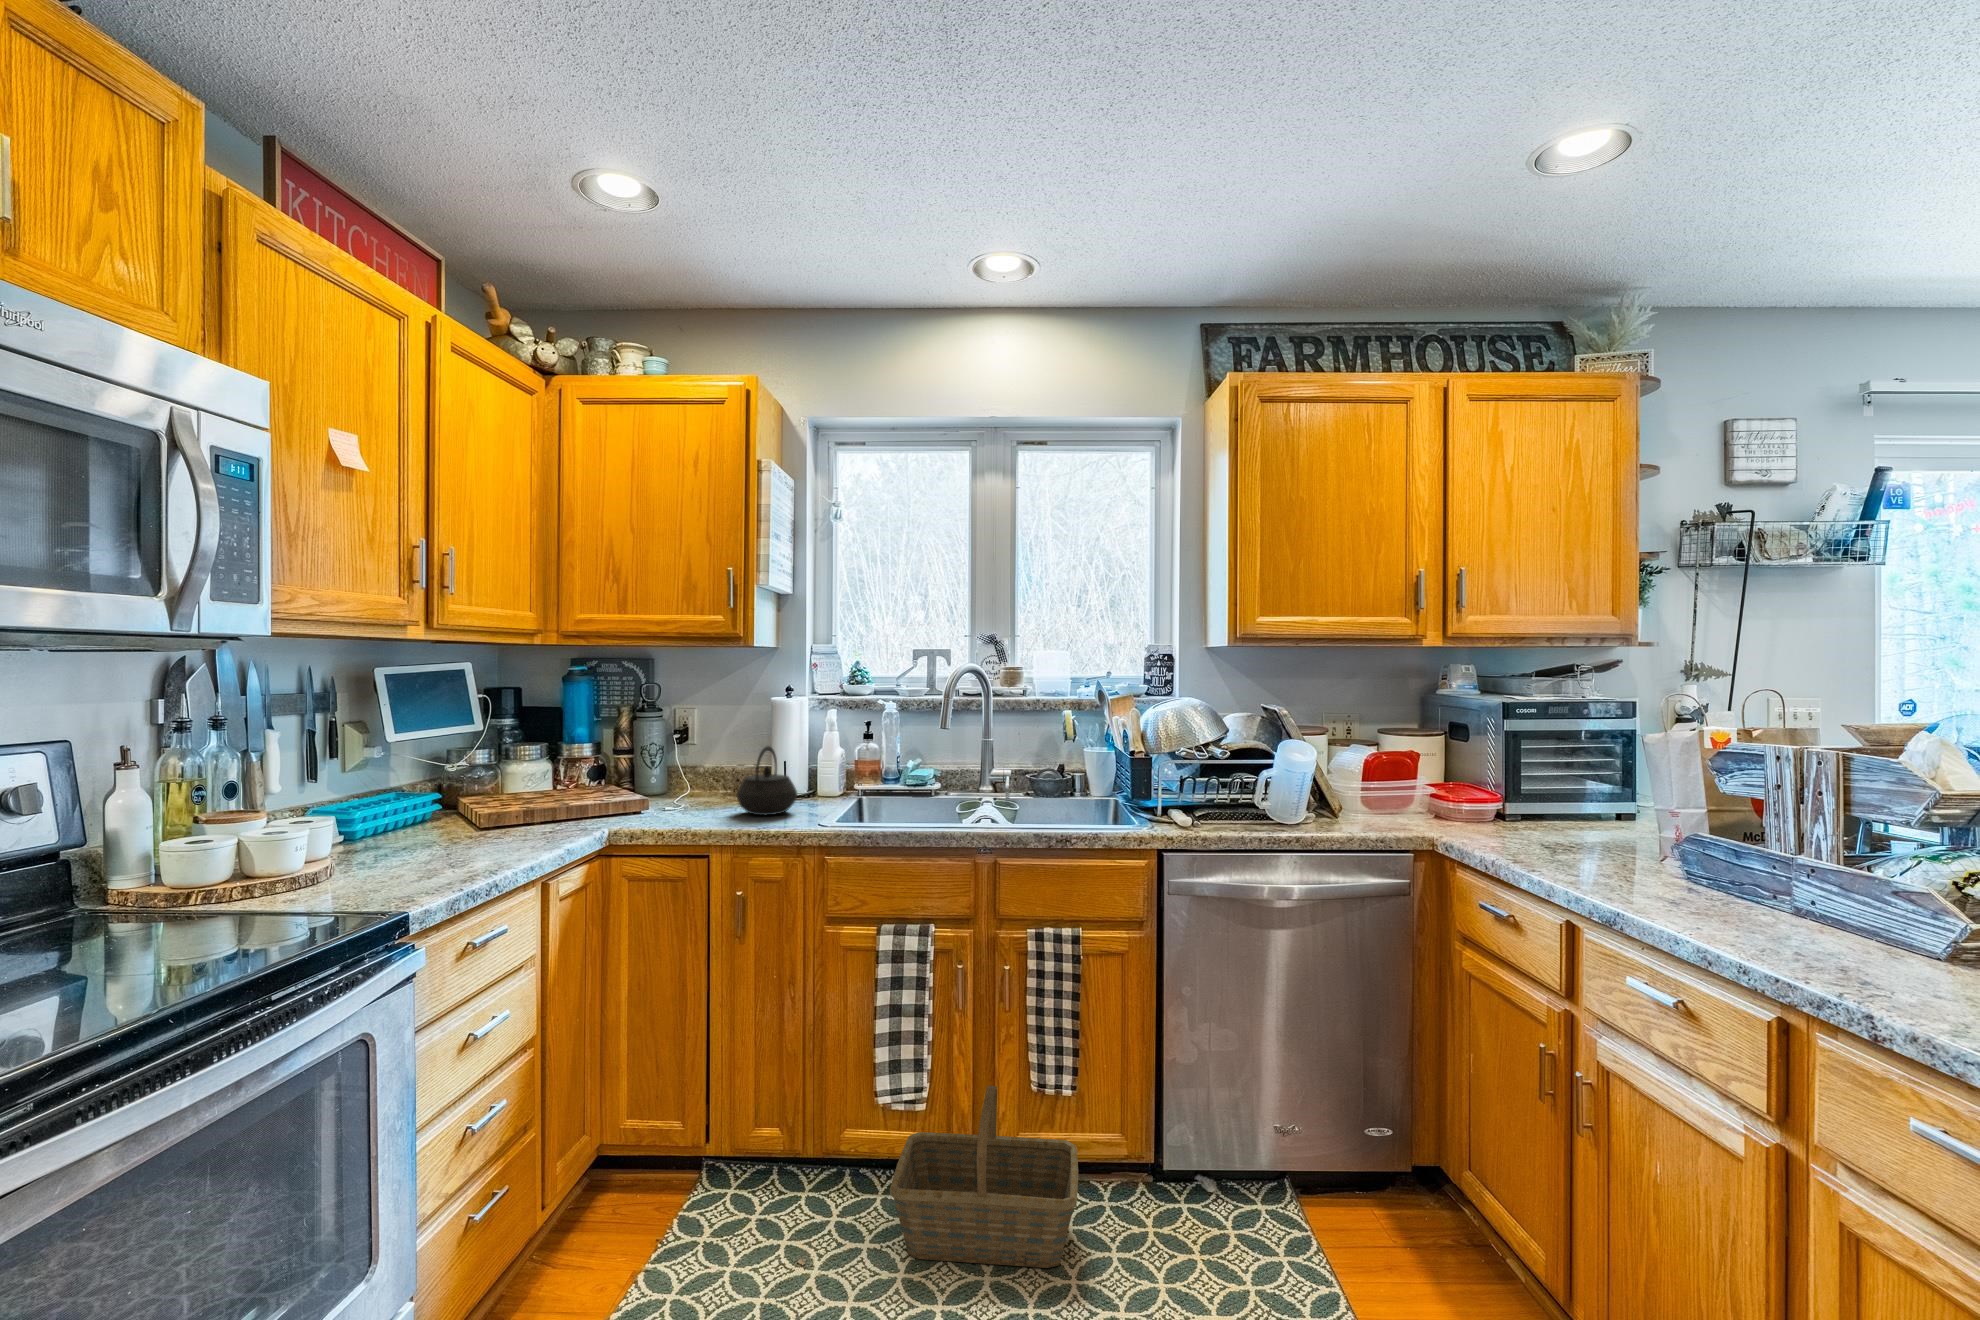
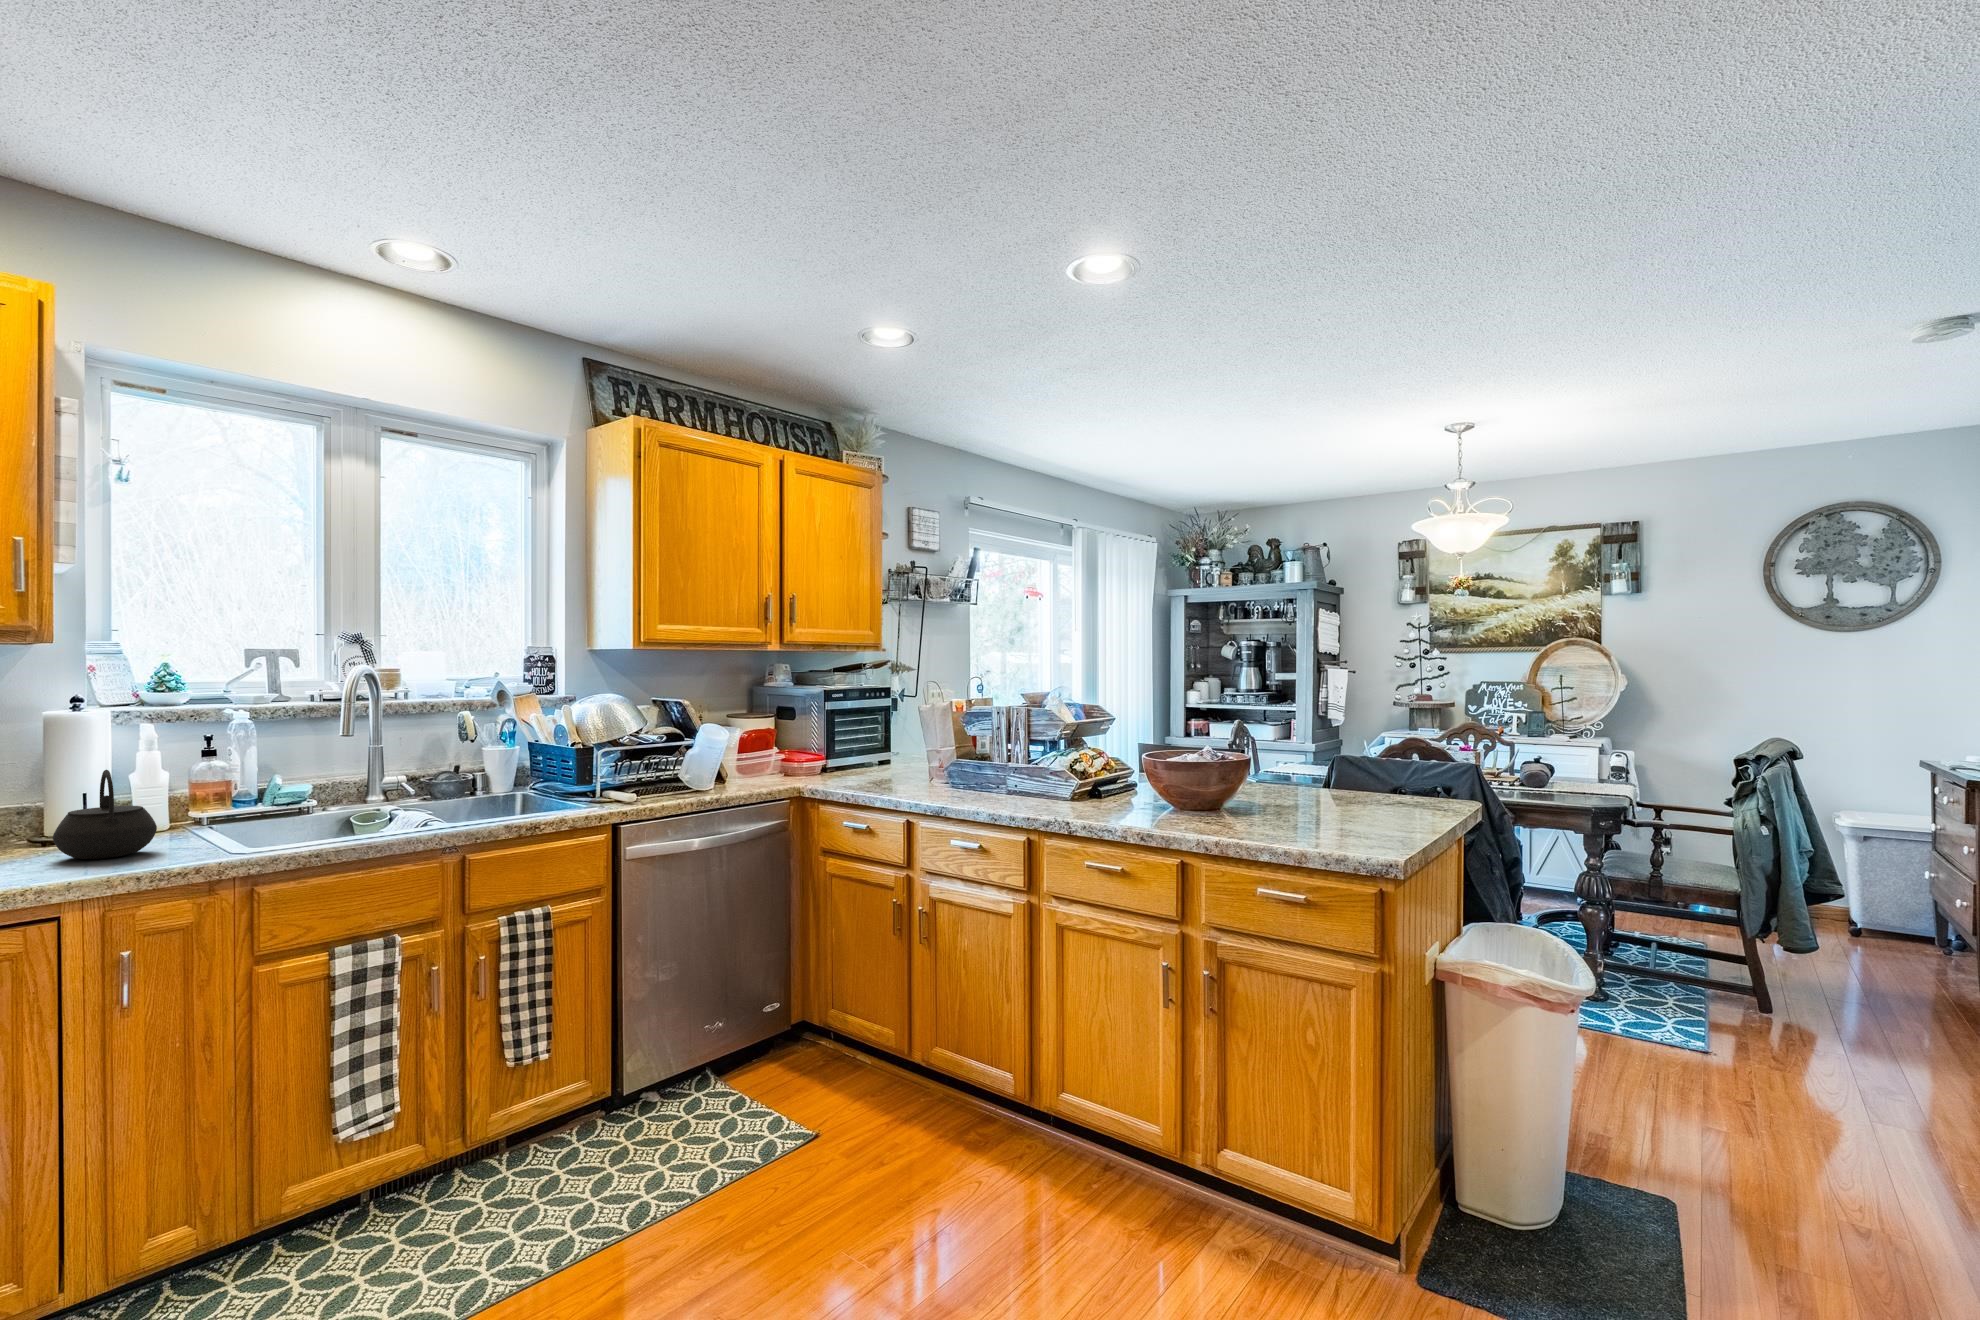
basket: present [890,1086,1078,1268] -> none [378,1071,593,1257]

